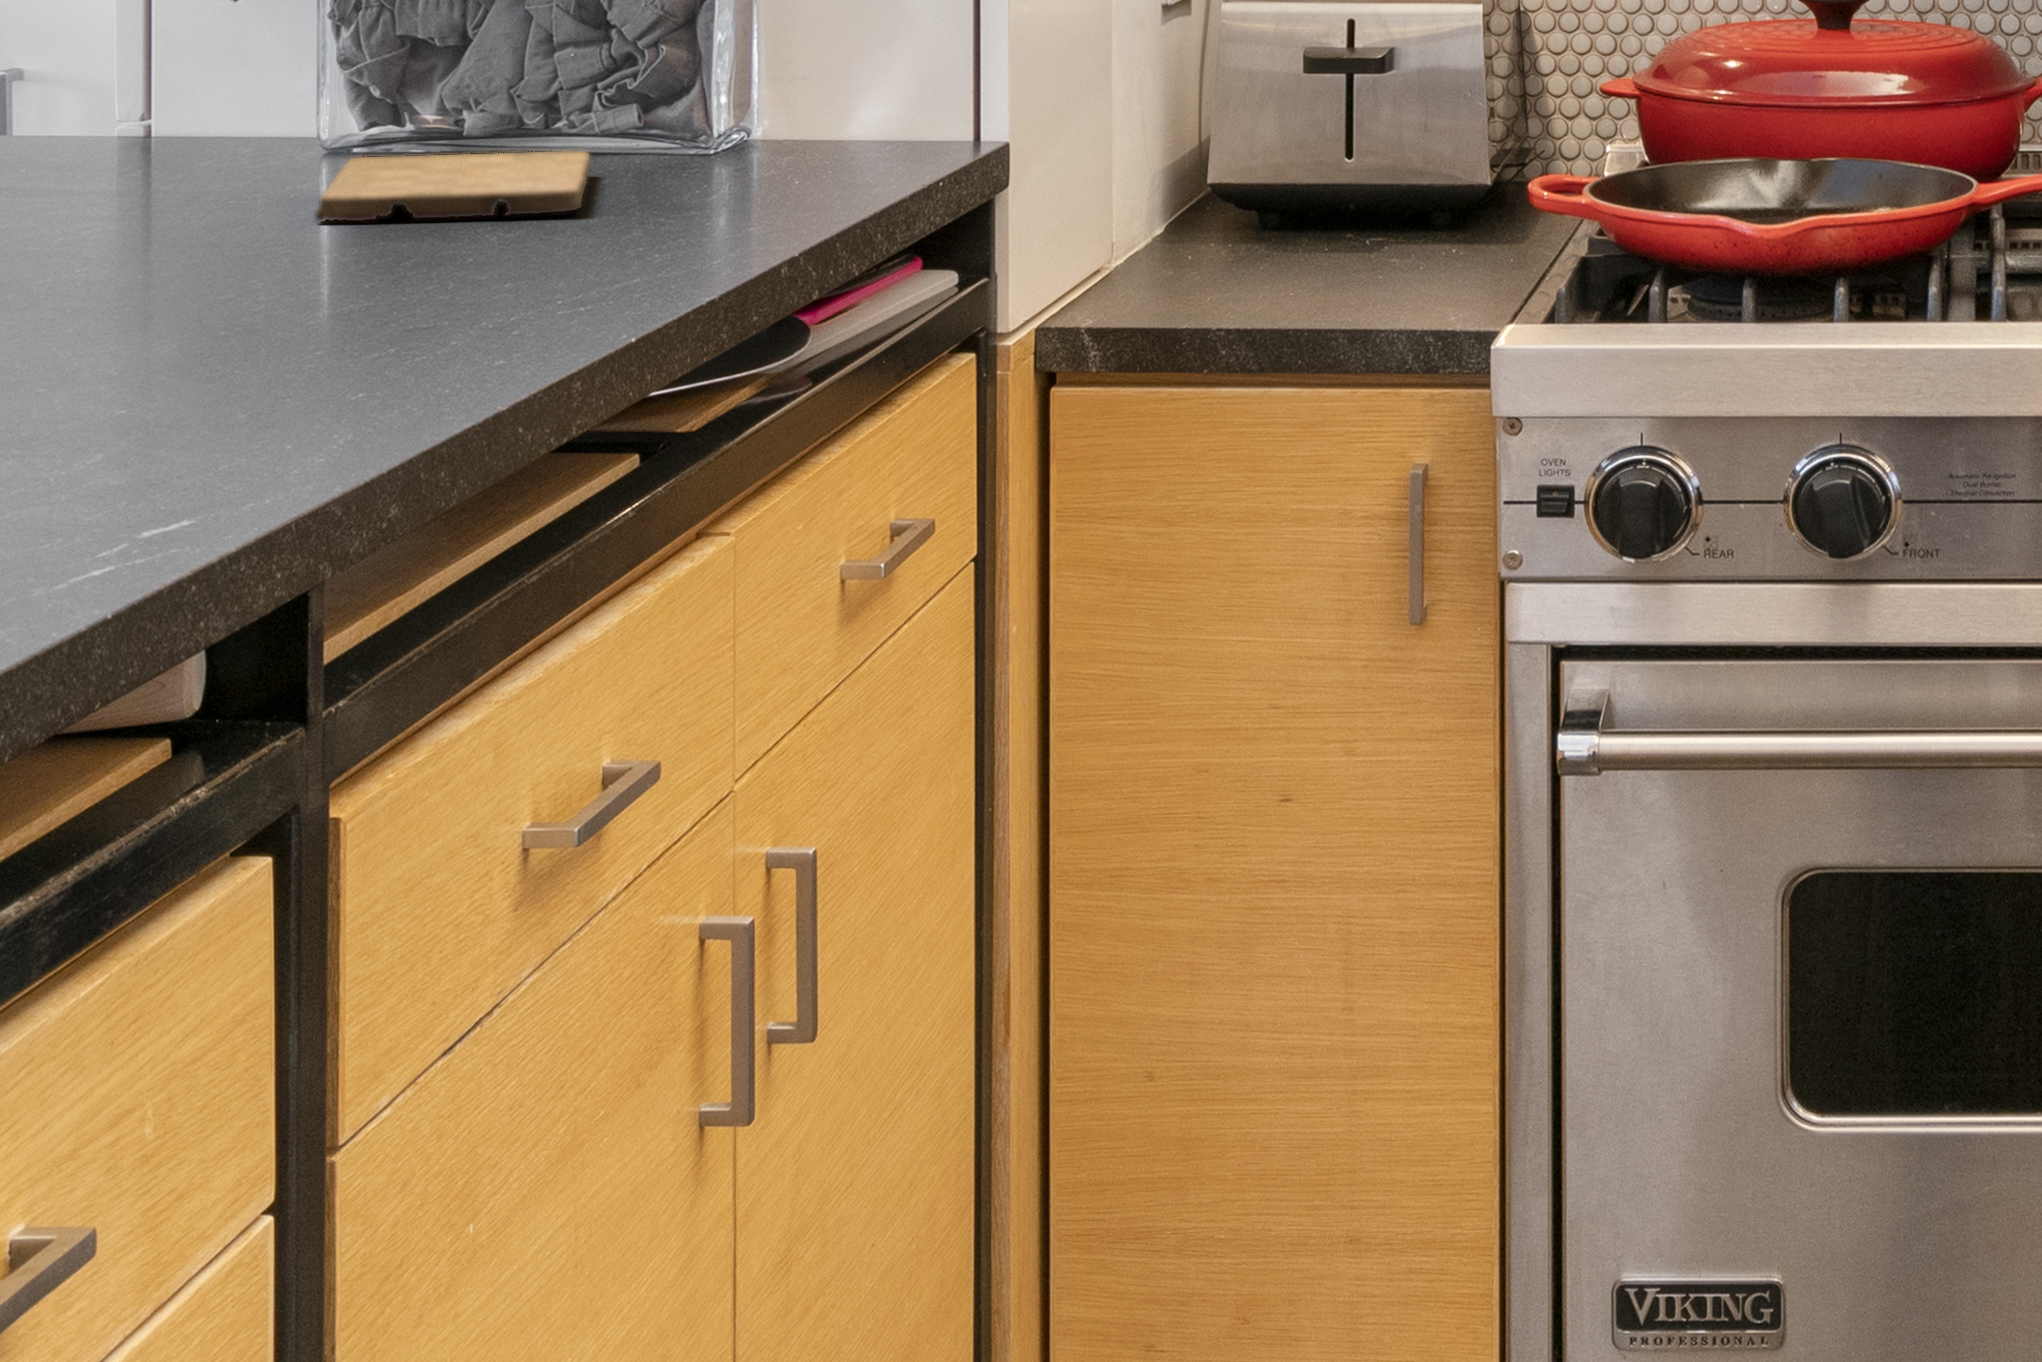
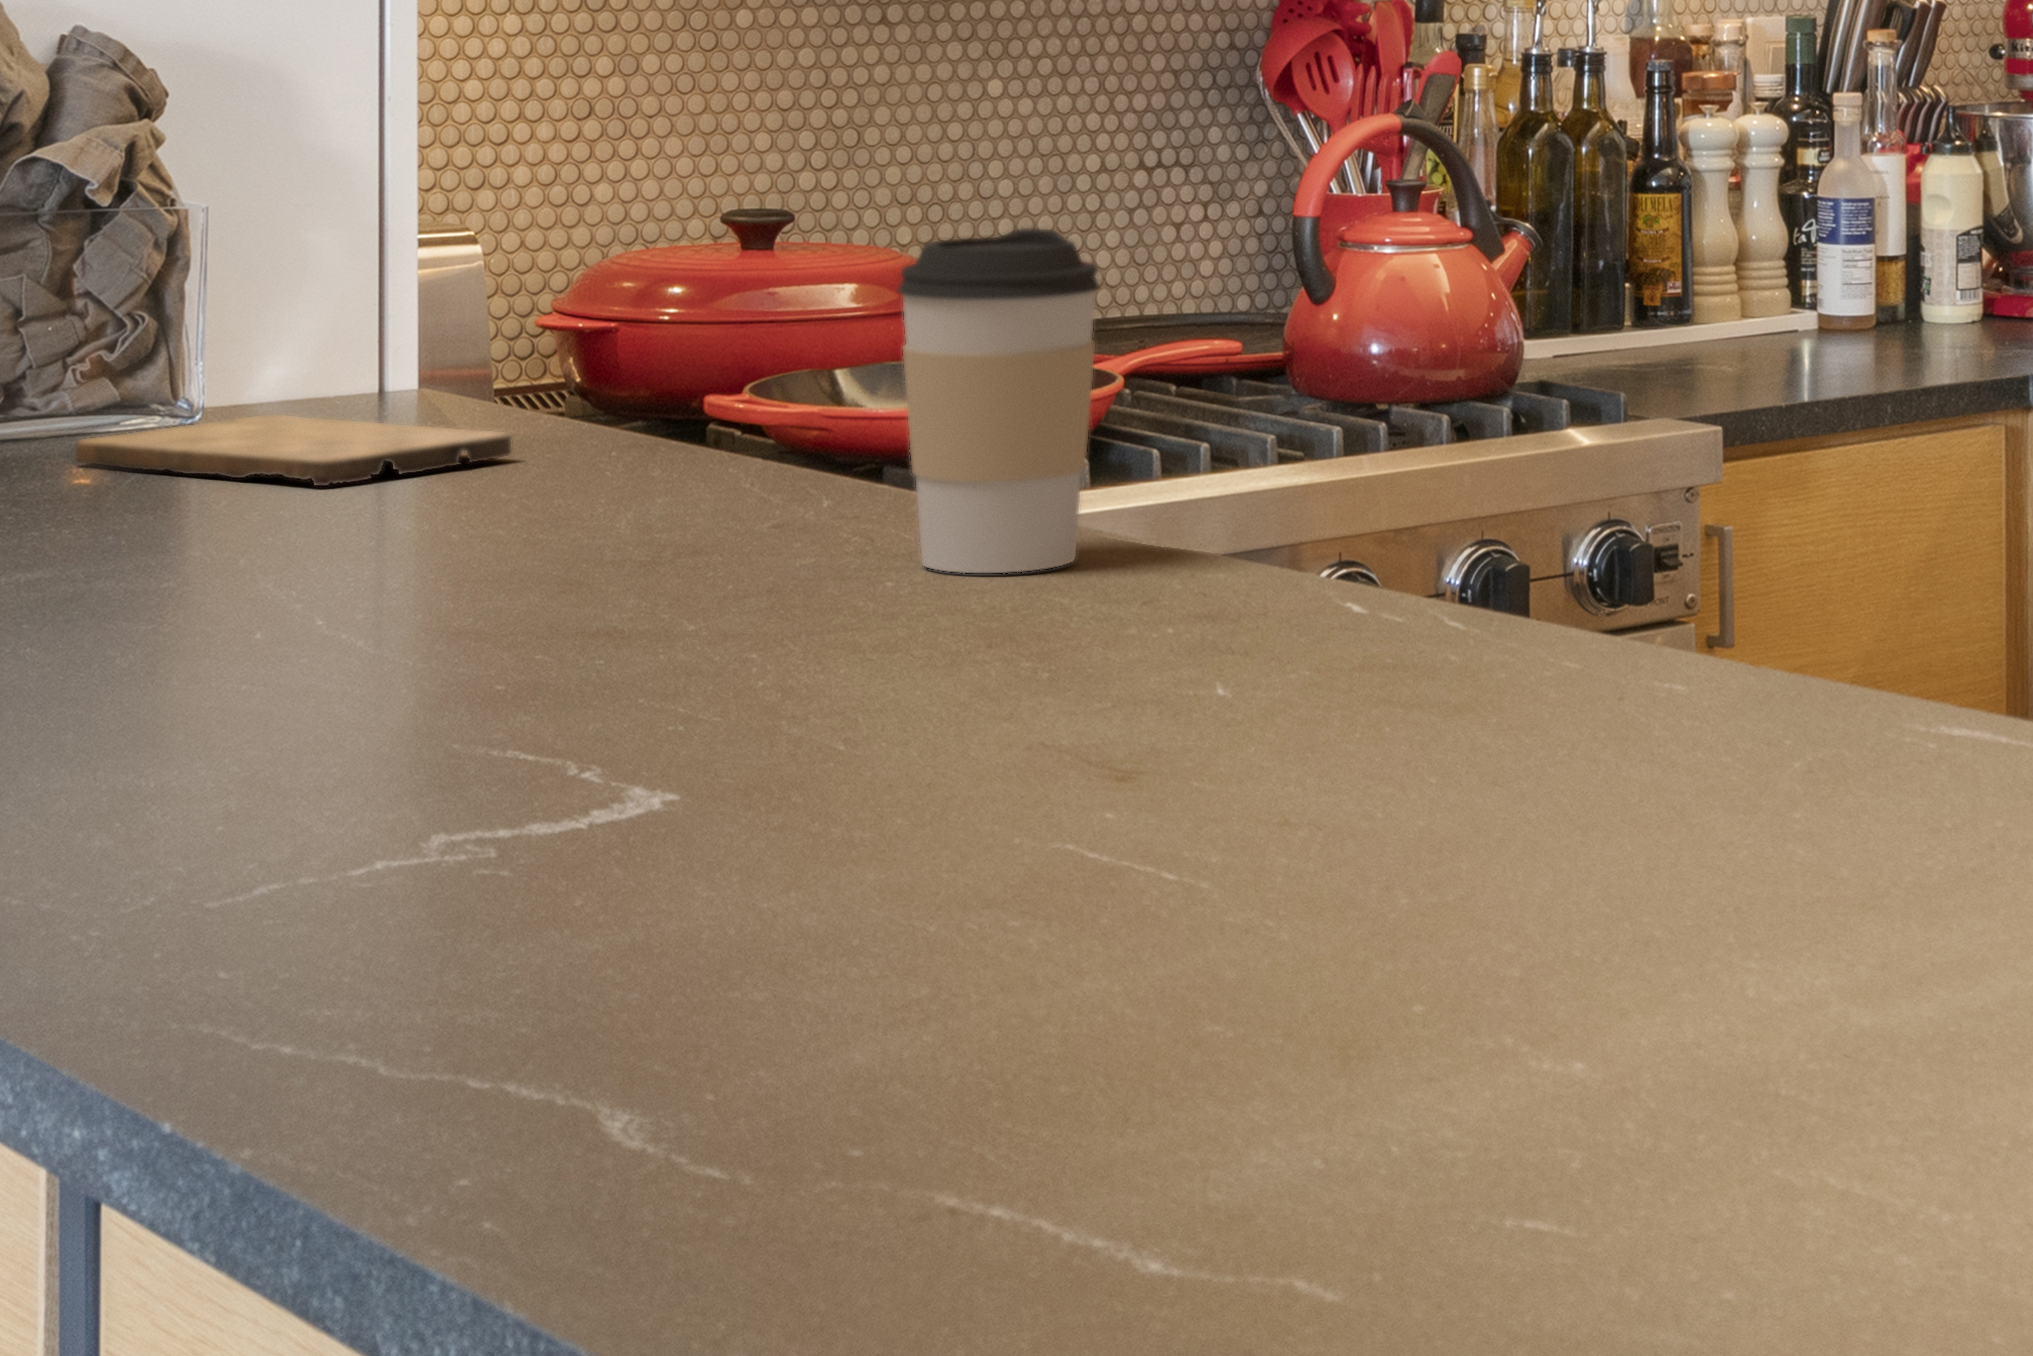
coffee cup: none [11,12,248,386] -> present [898,228,1099,573]

